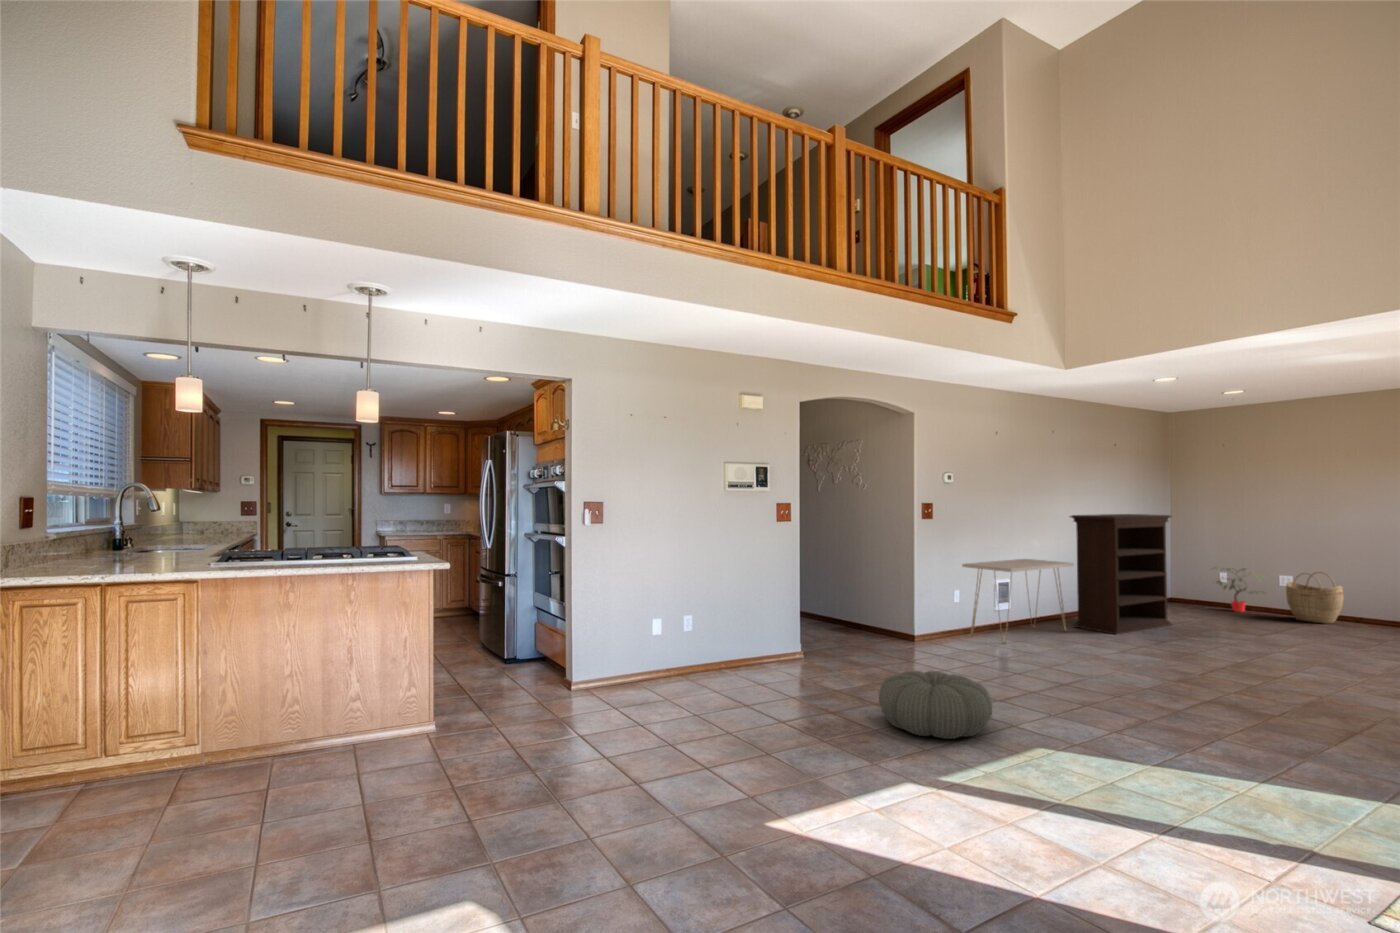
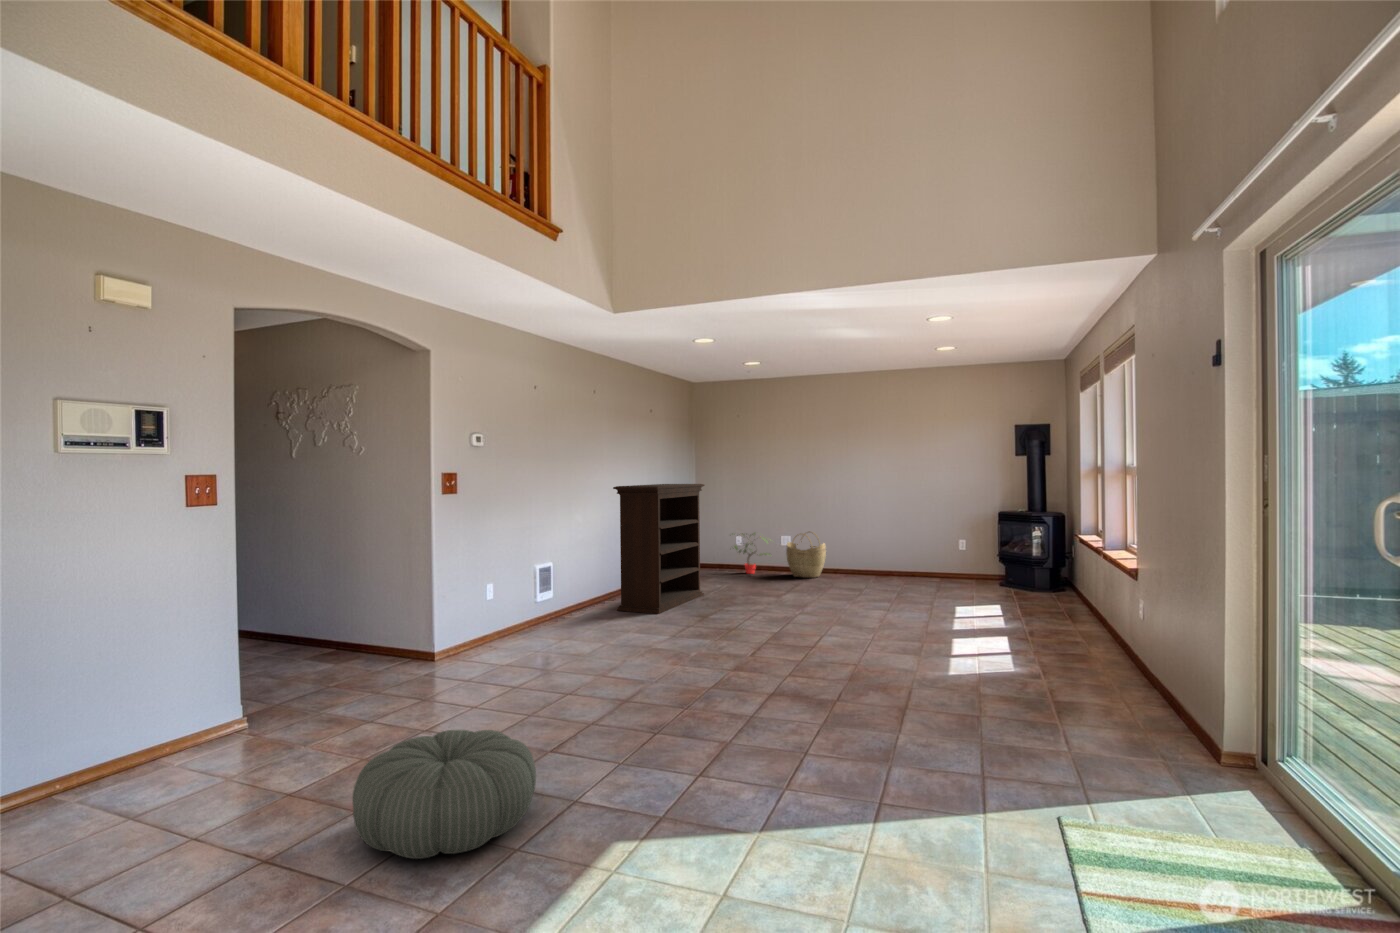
console table: present [962,559,1074,643] -> none [496,538,619,645]

